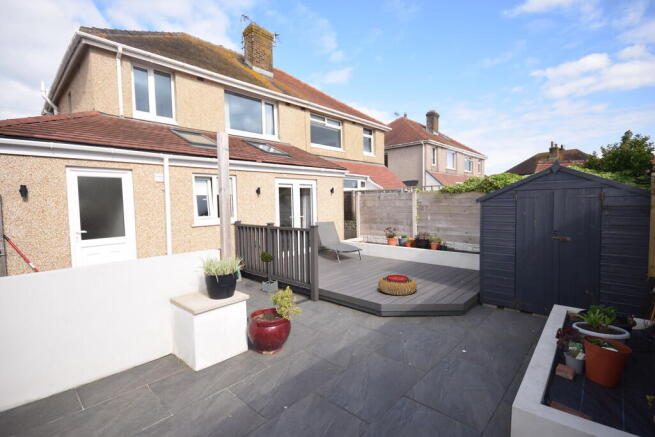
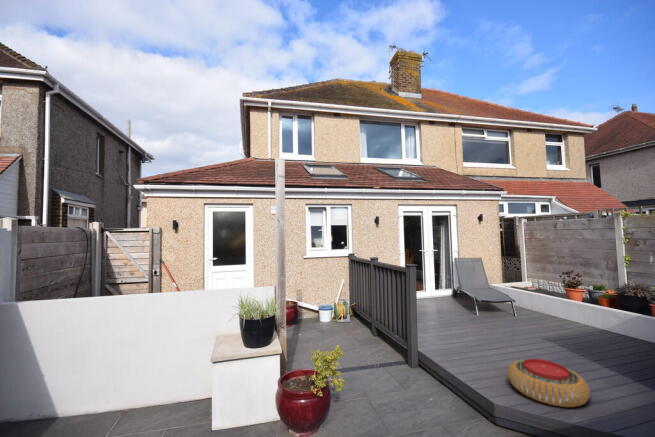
potted tree: present [260,252,278,293] -> none [356,291,376,343]

